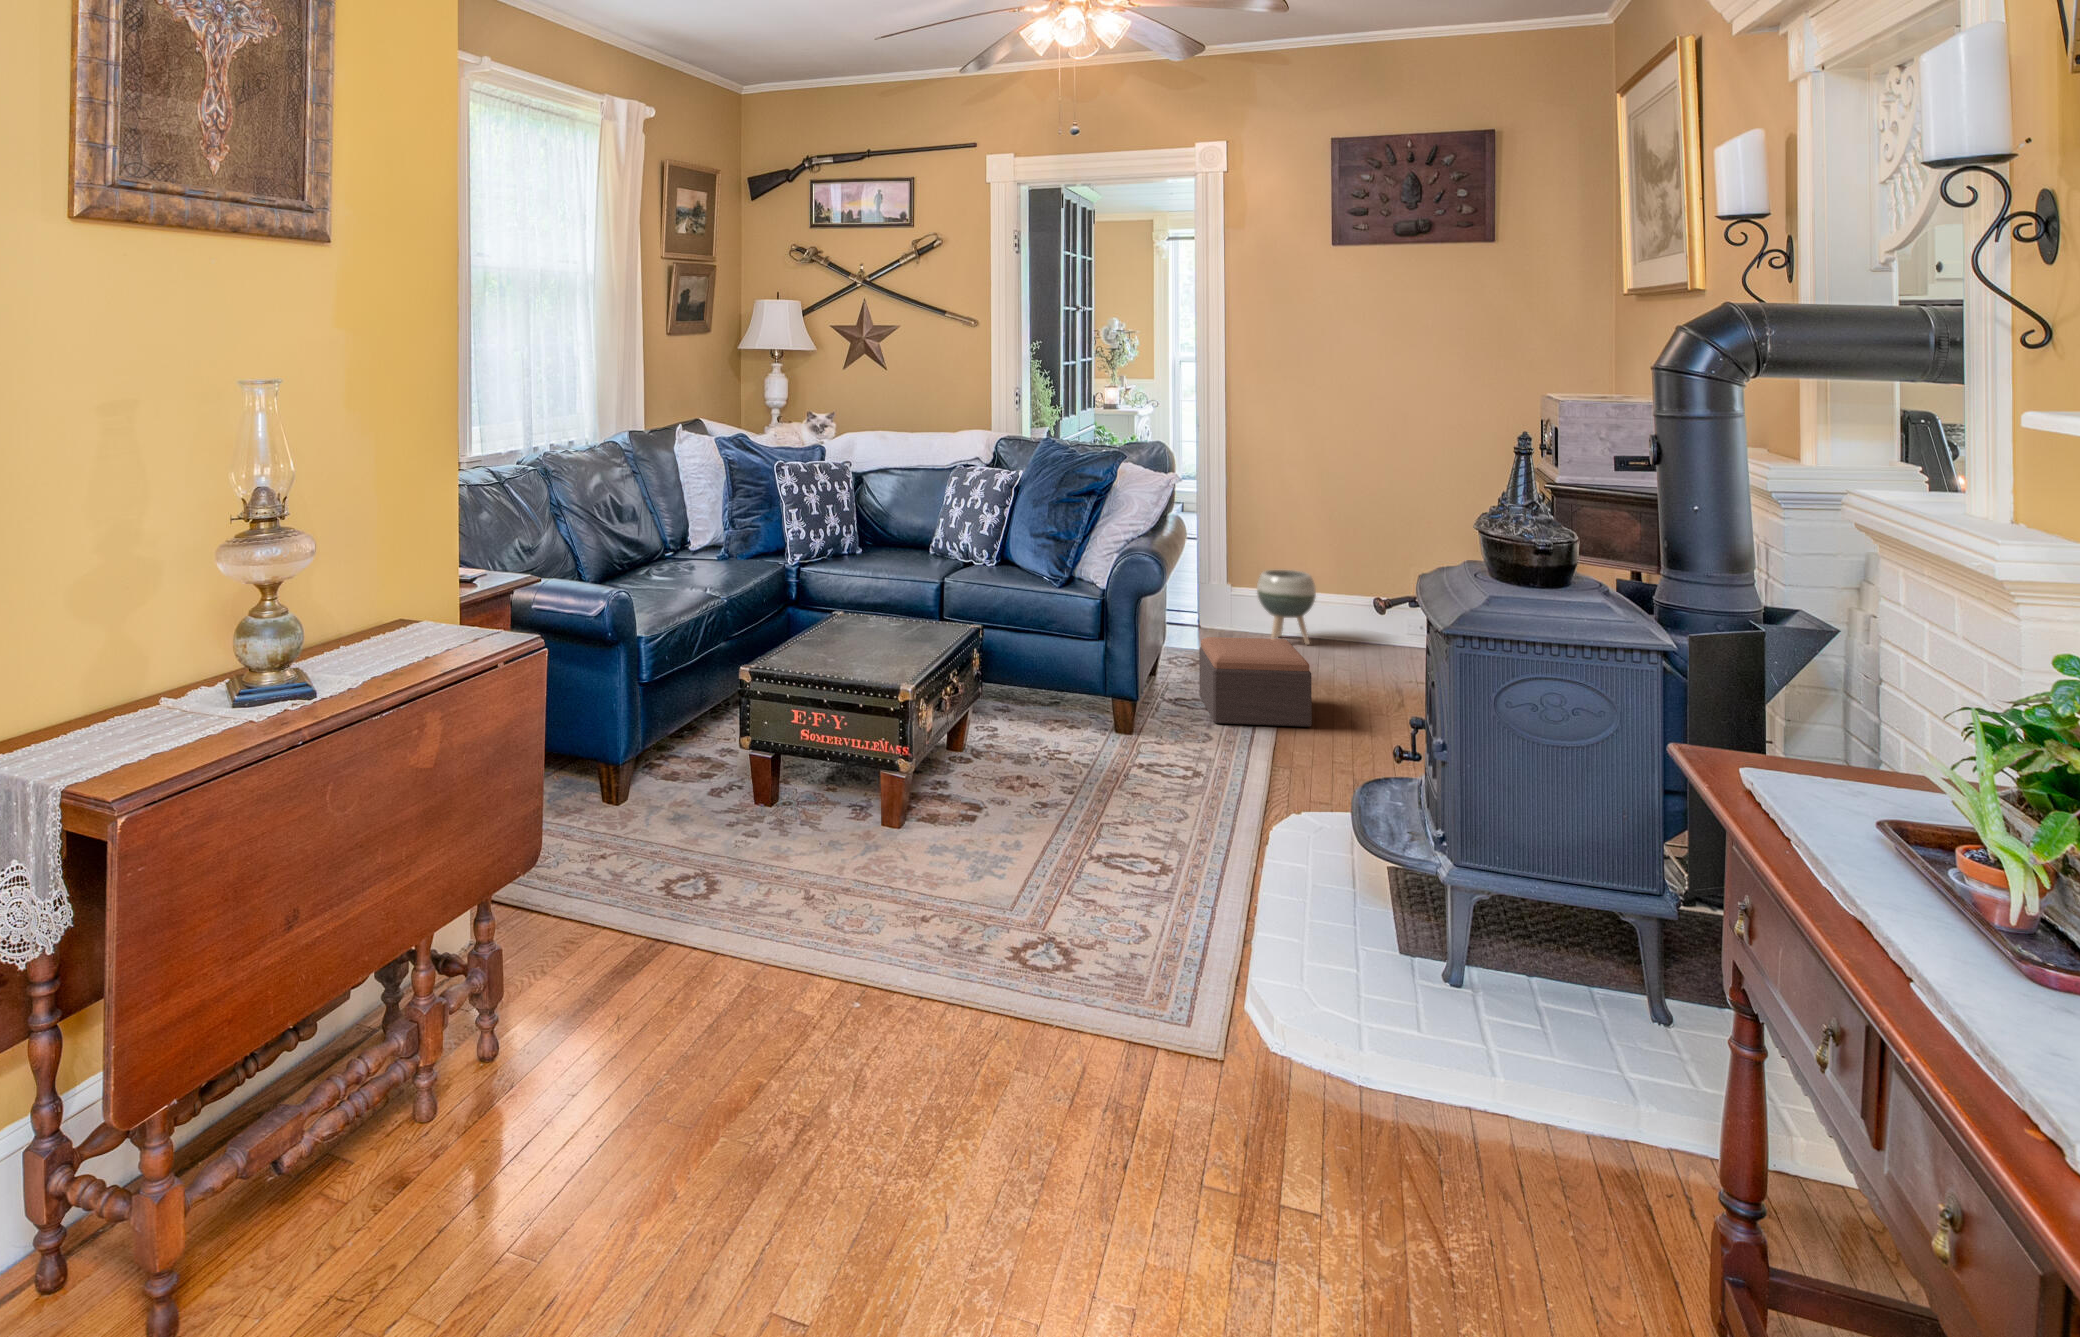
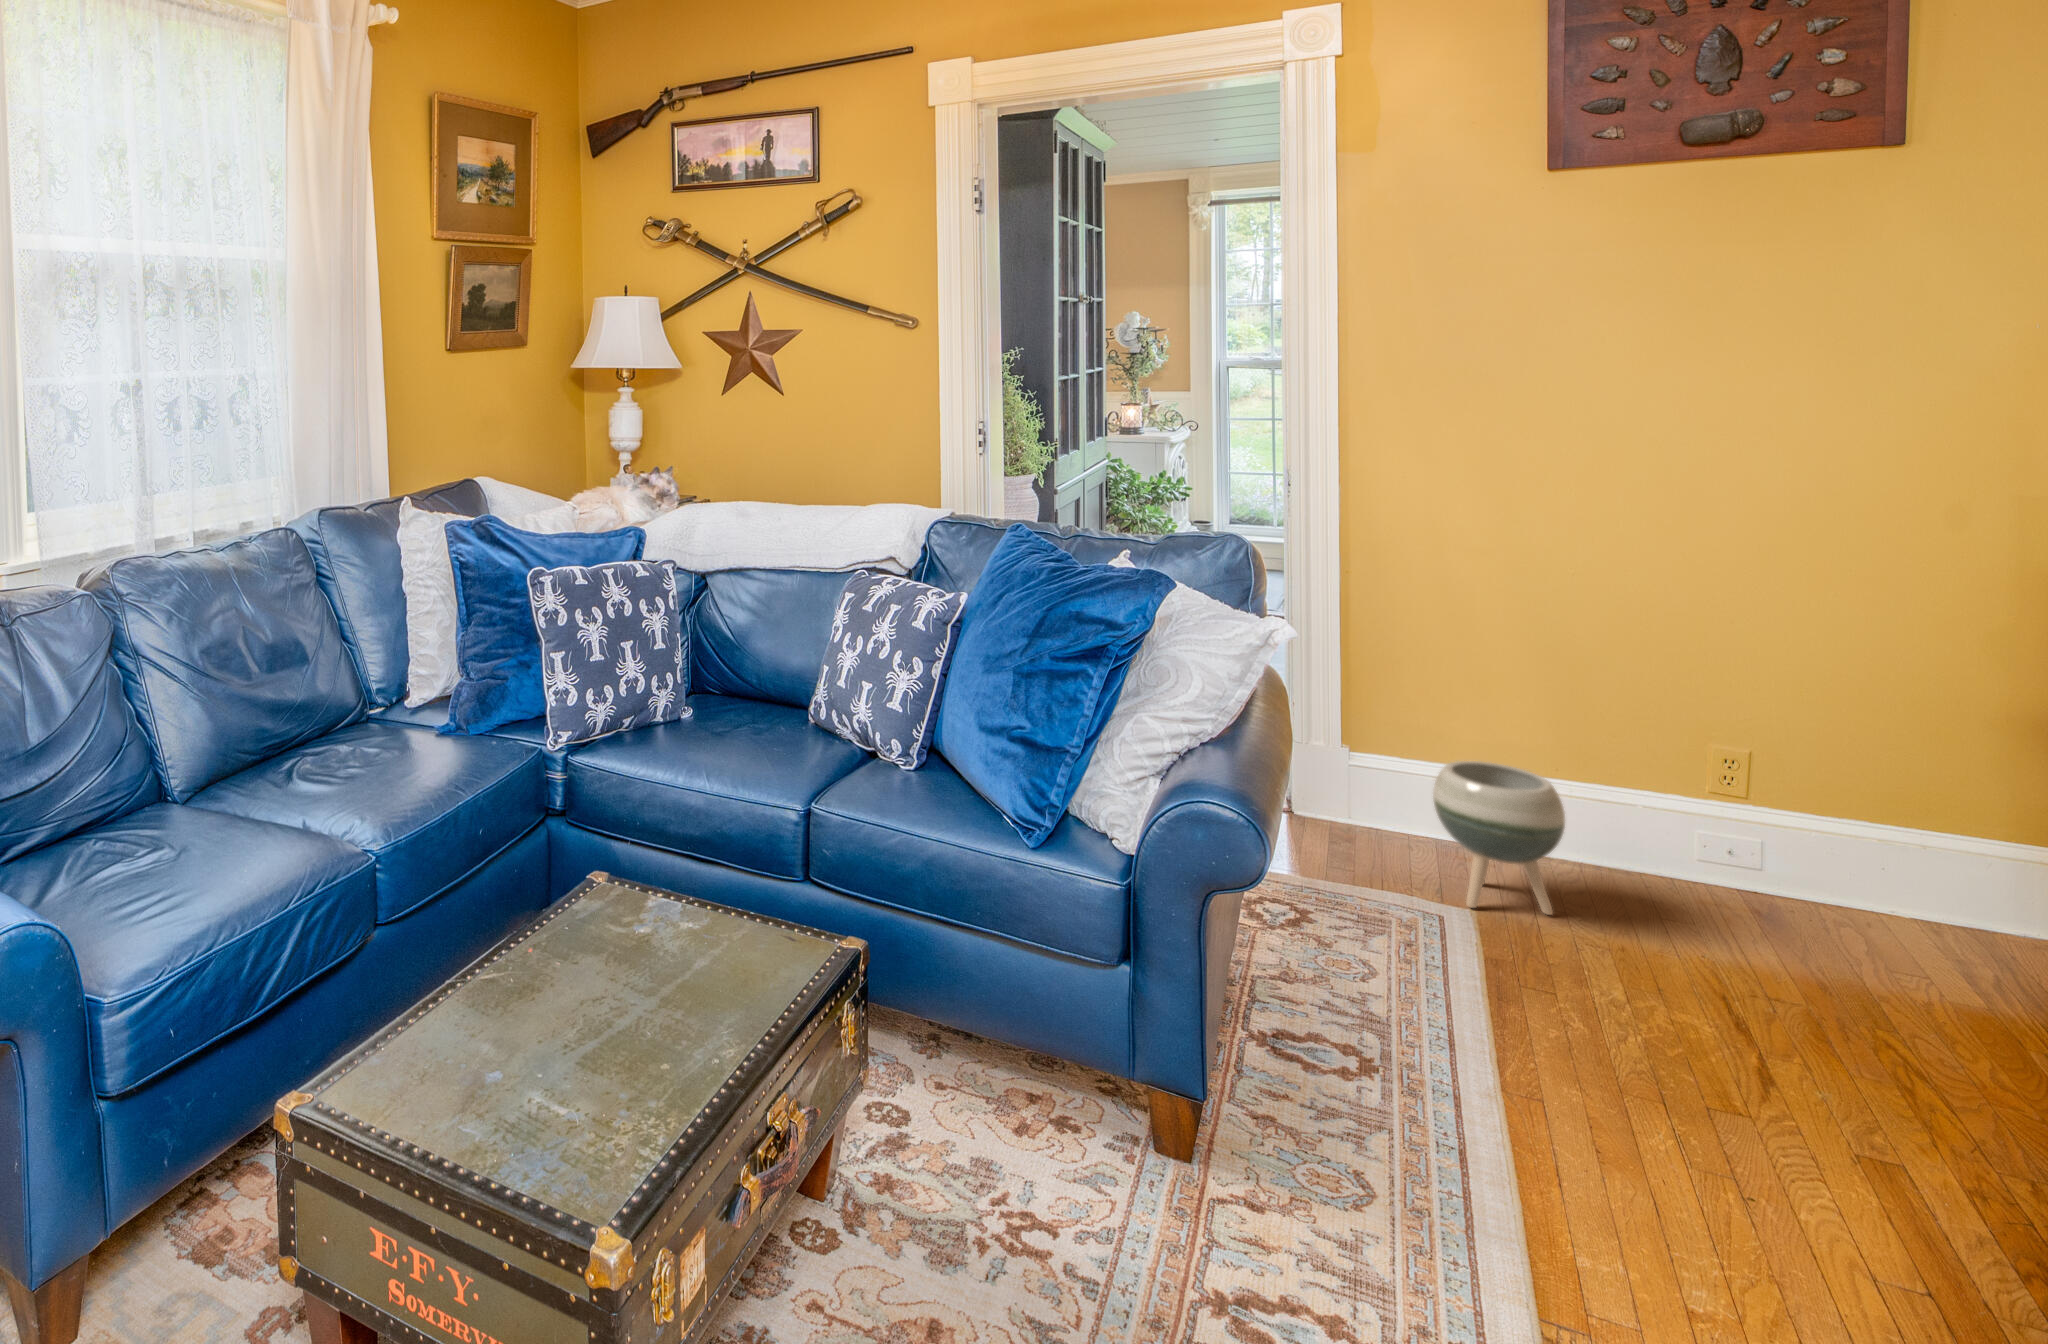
footstool: present [1199,637,1312,727] -> none [1348,965,1670,1260]

